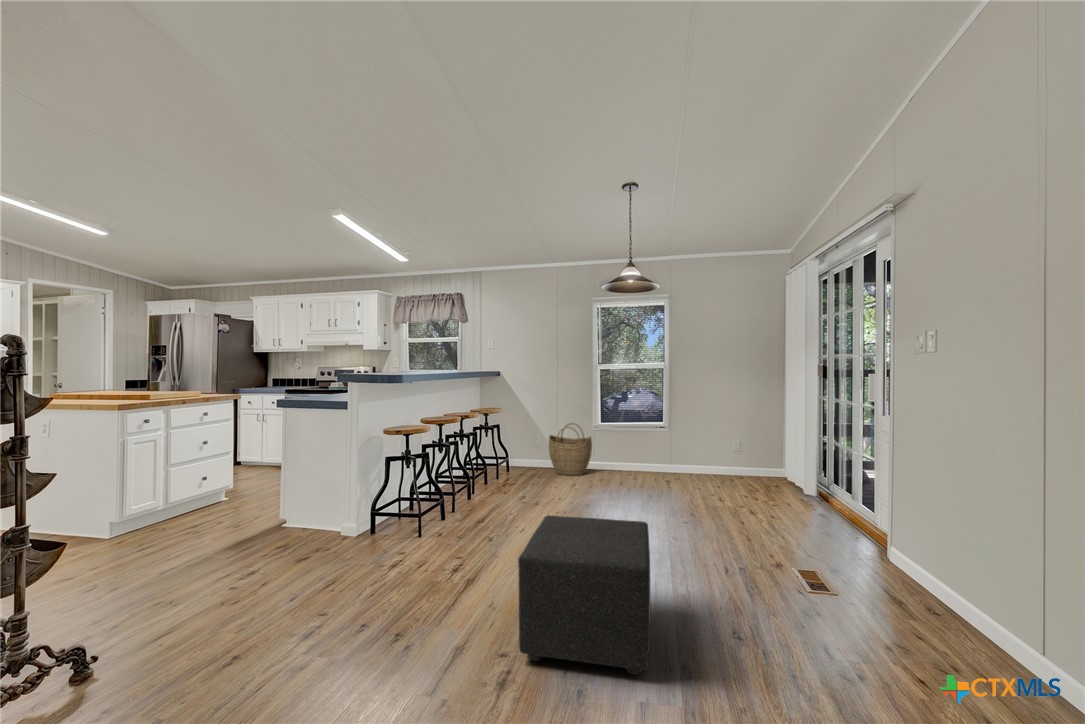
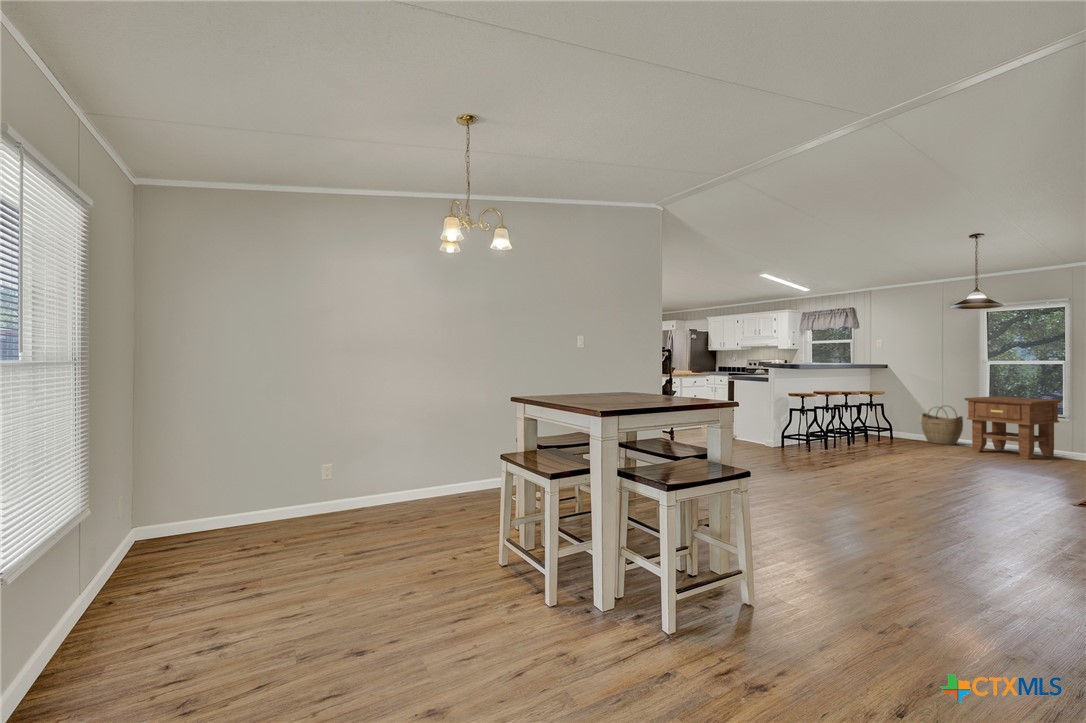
side table: none [606,410,689,492] -> present [965,396,1062,459]
ottoman: present [518,515,651,675] -> none [837,428,915,482]

